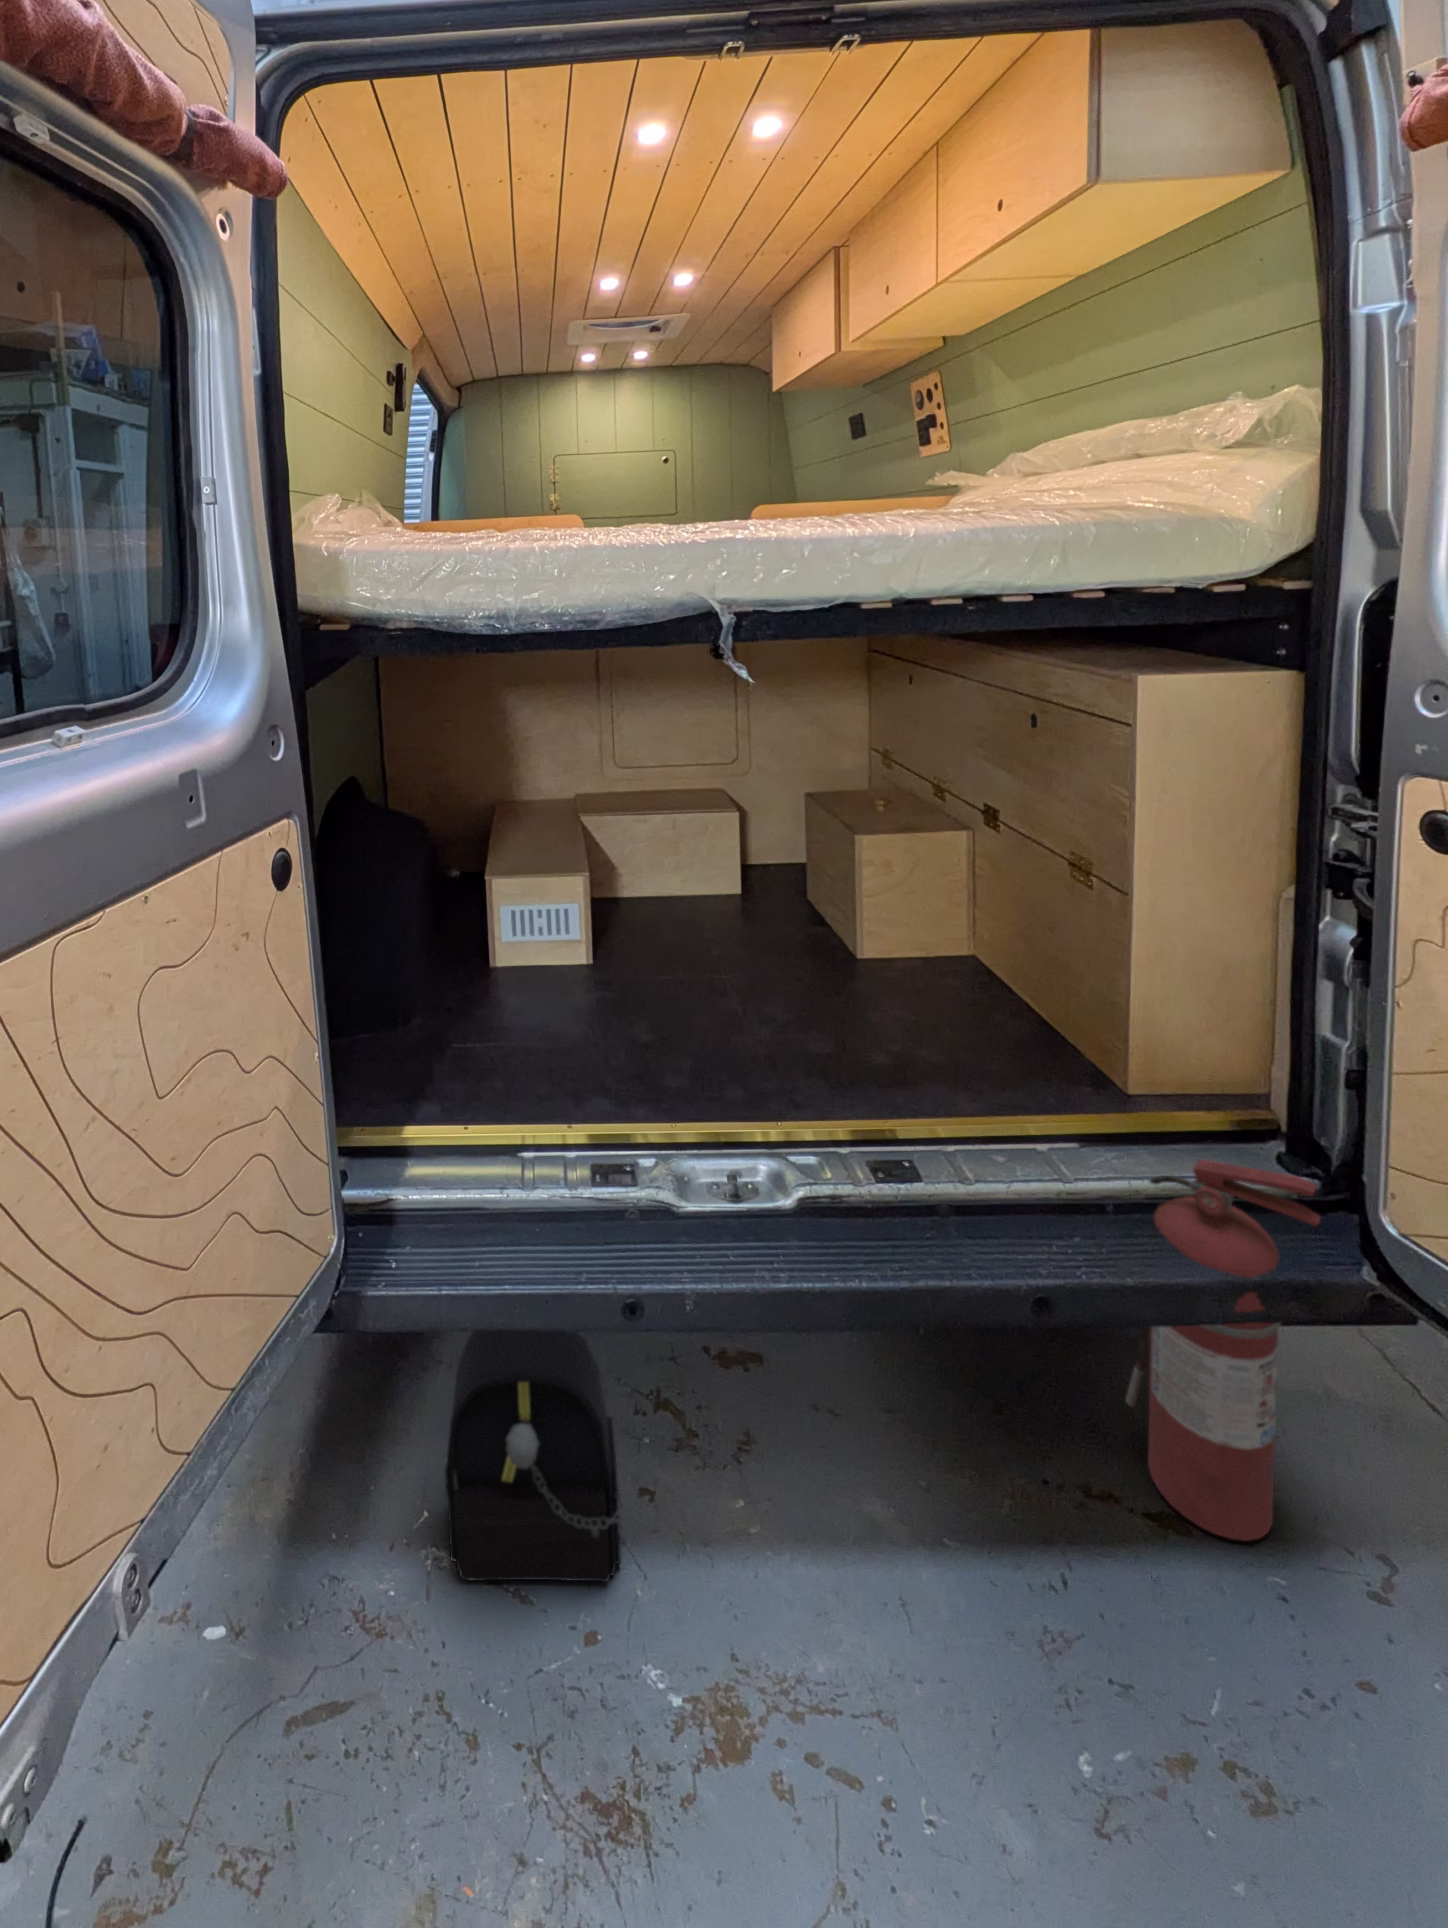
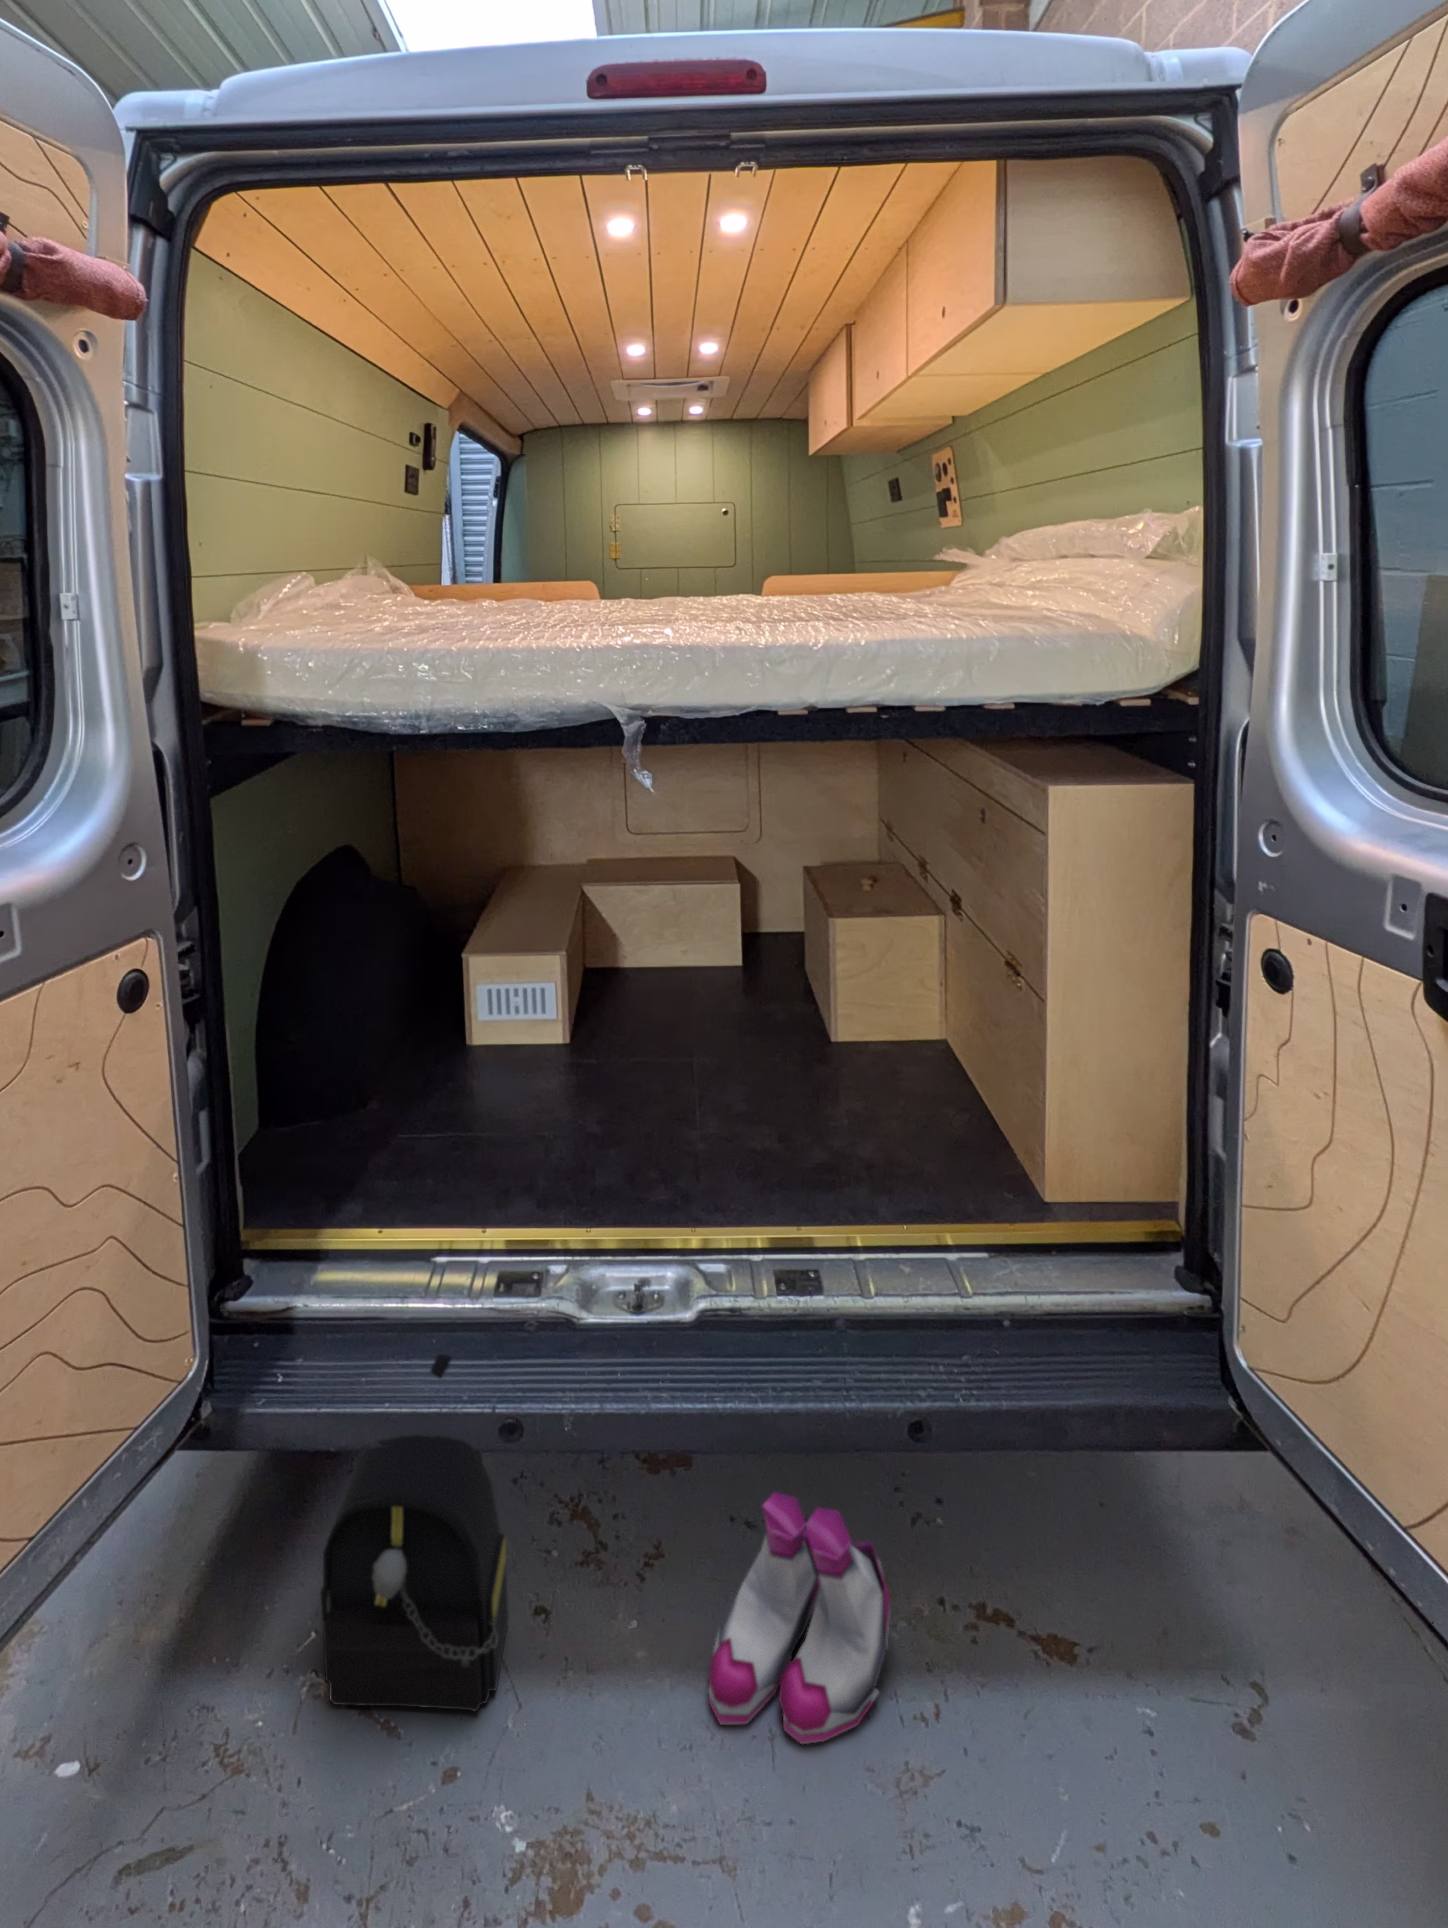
fire extinguisher: present [1126,1160,1320,1541] -> none [1033,1291,1203,1683]
boots: none [829,1369,1006,1603] -> present [709,1492,890,1744]

